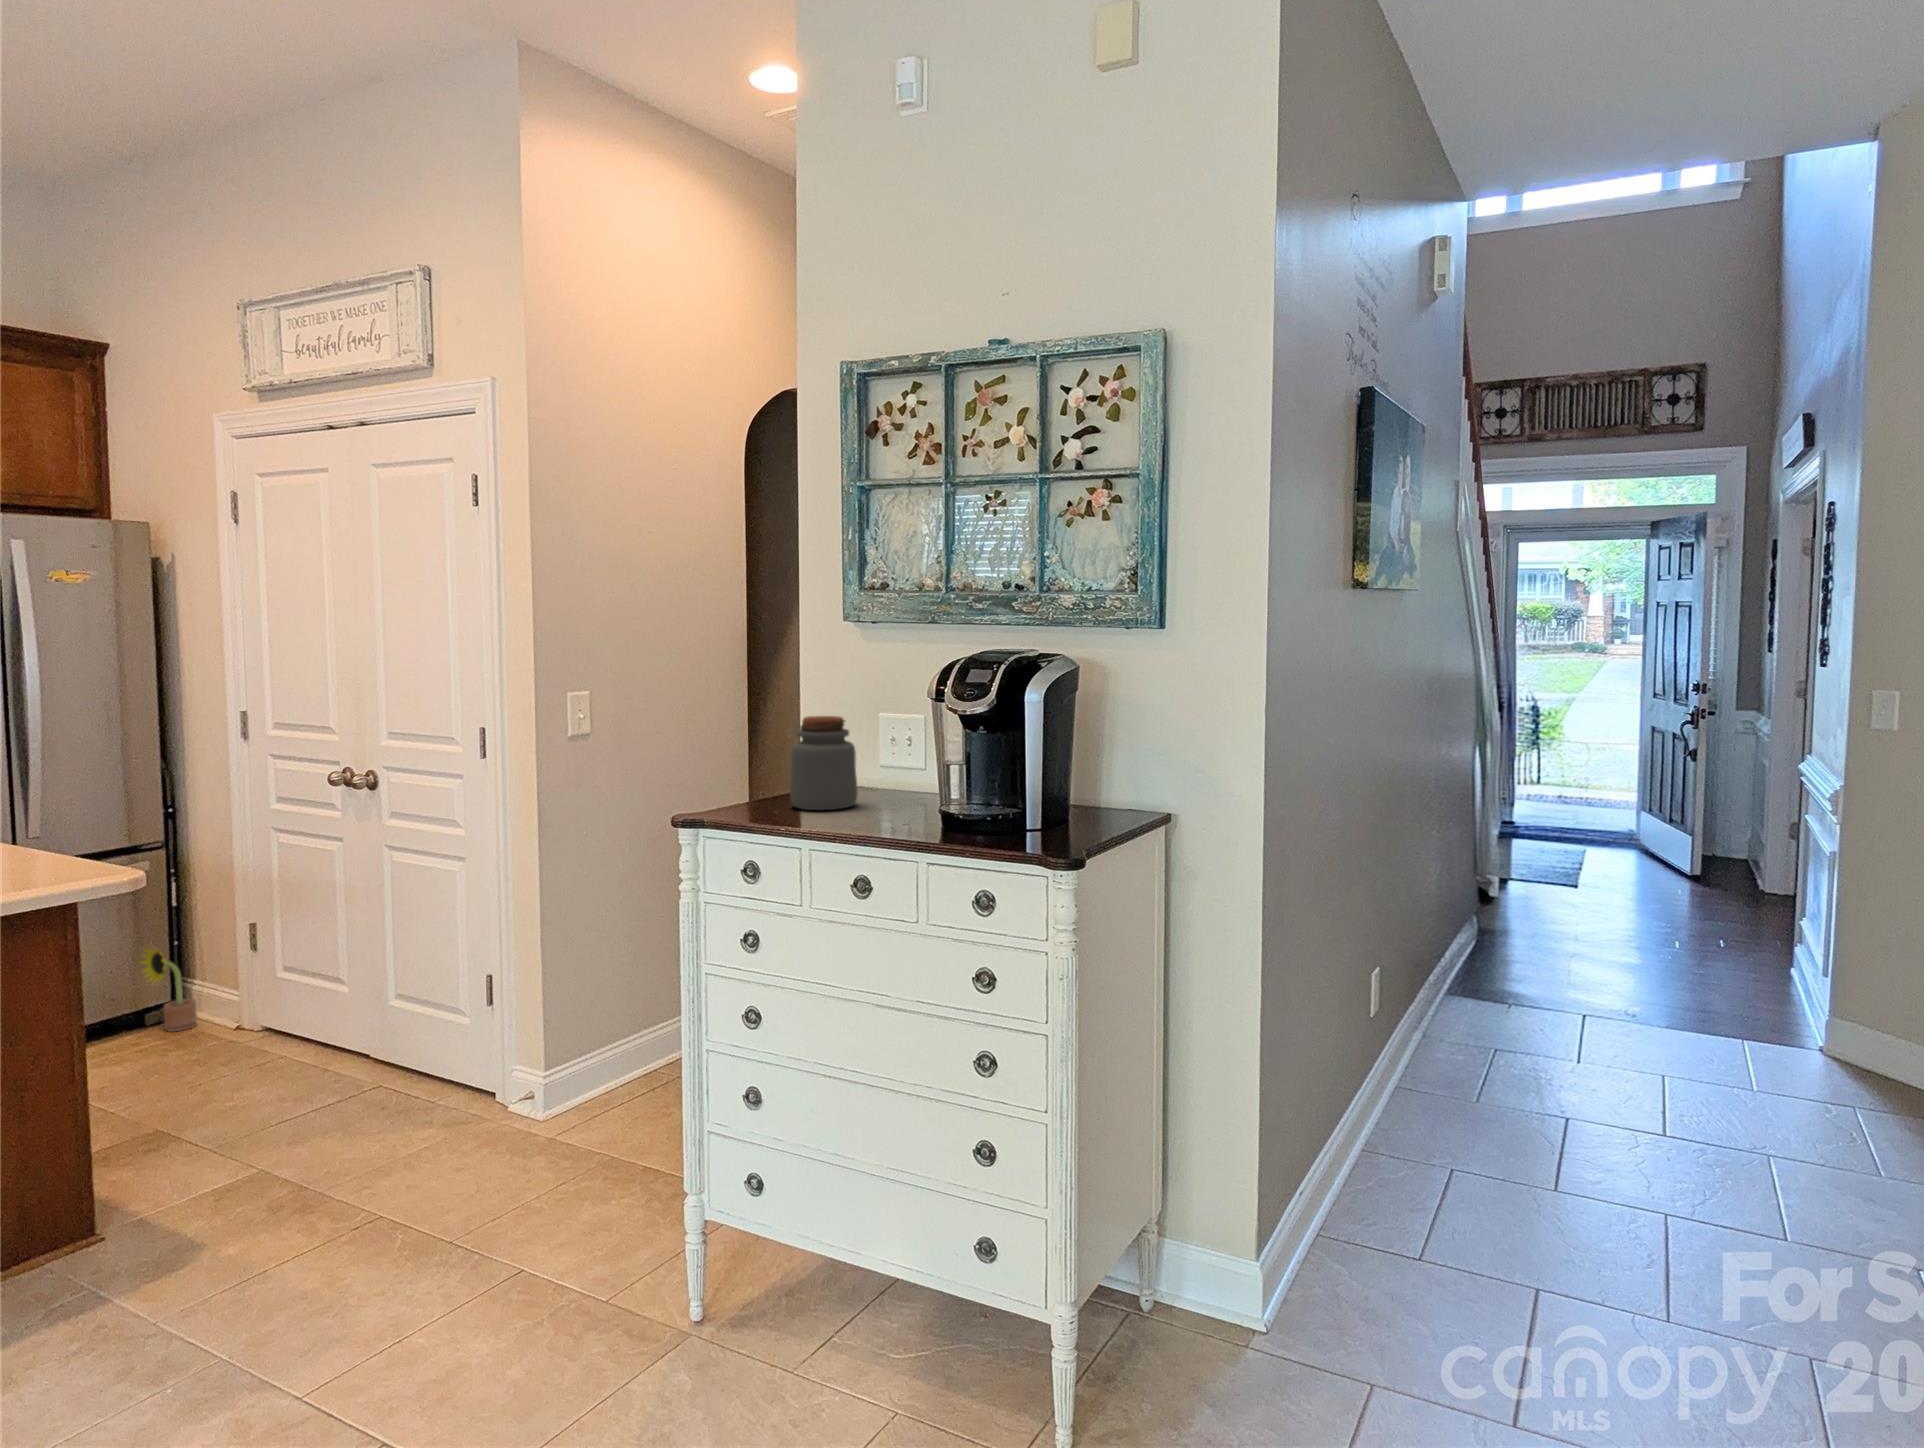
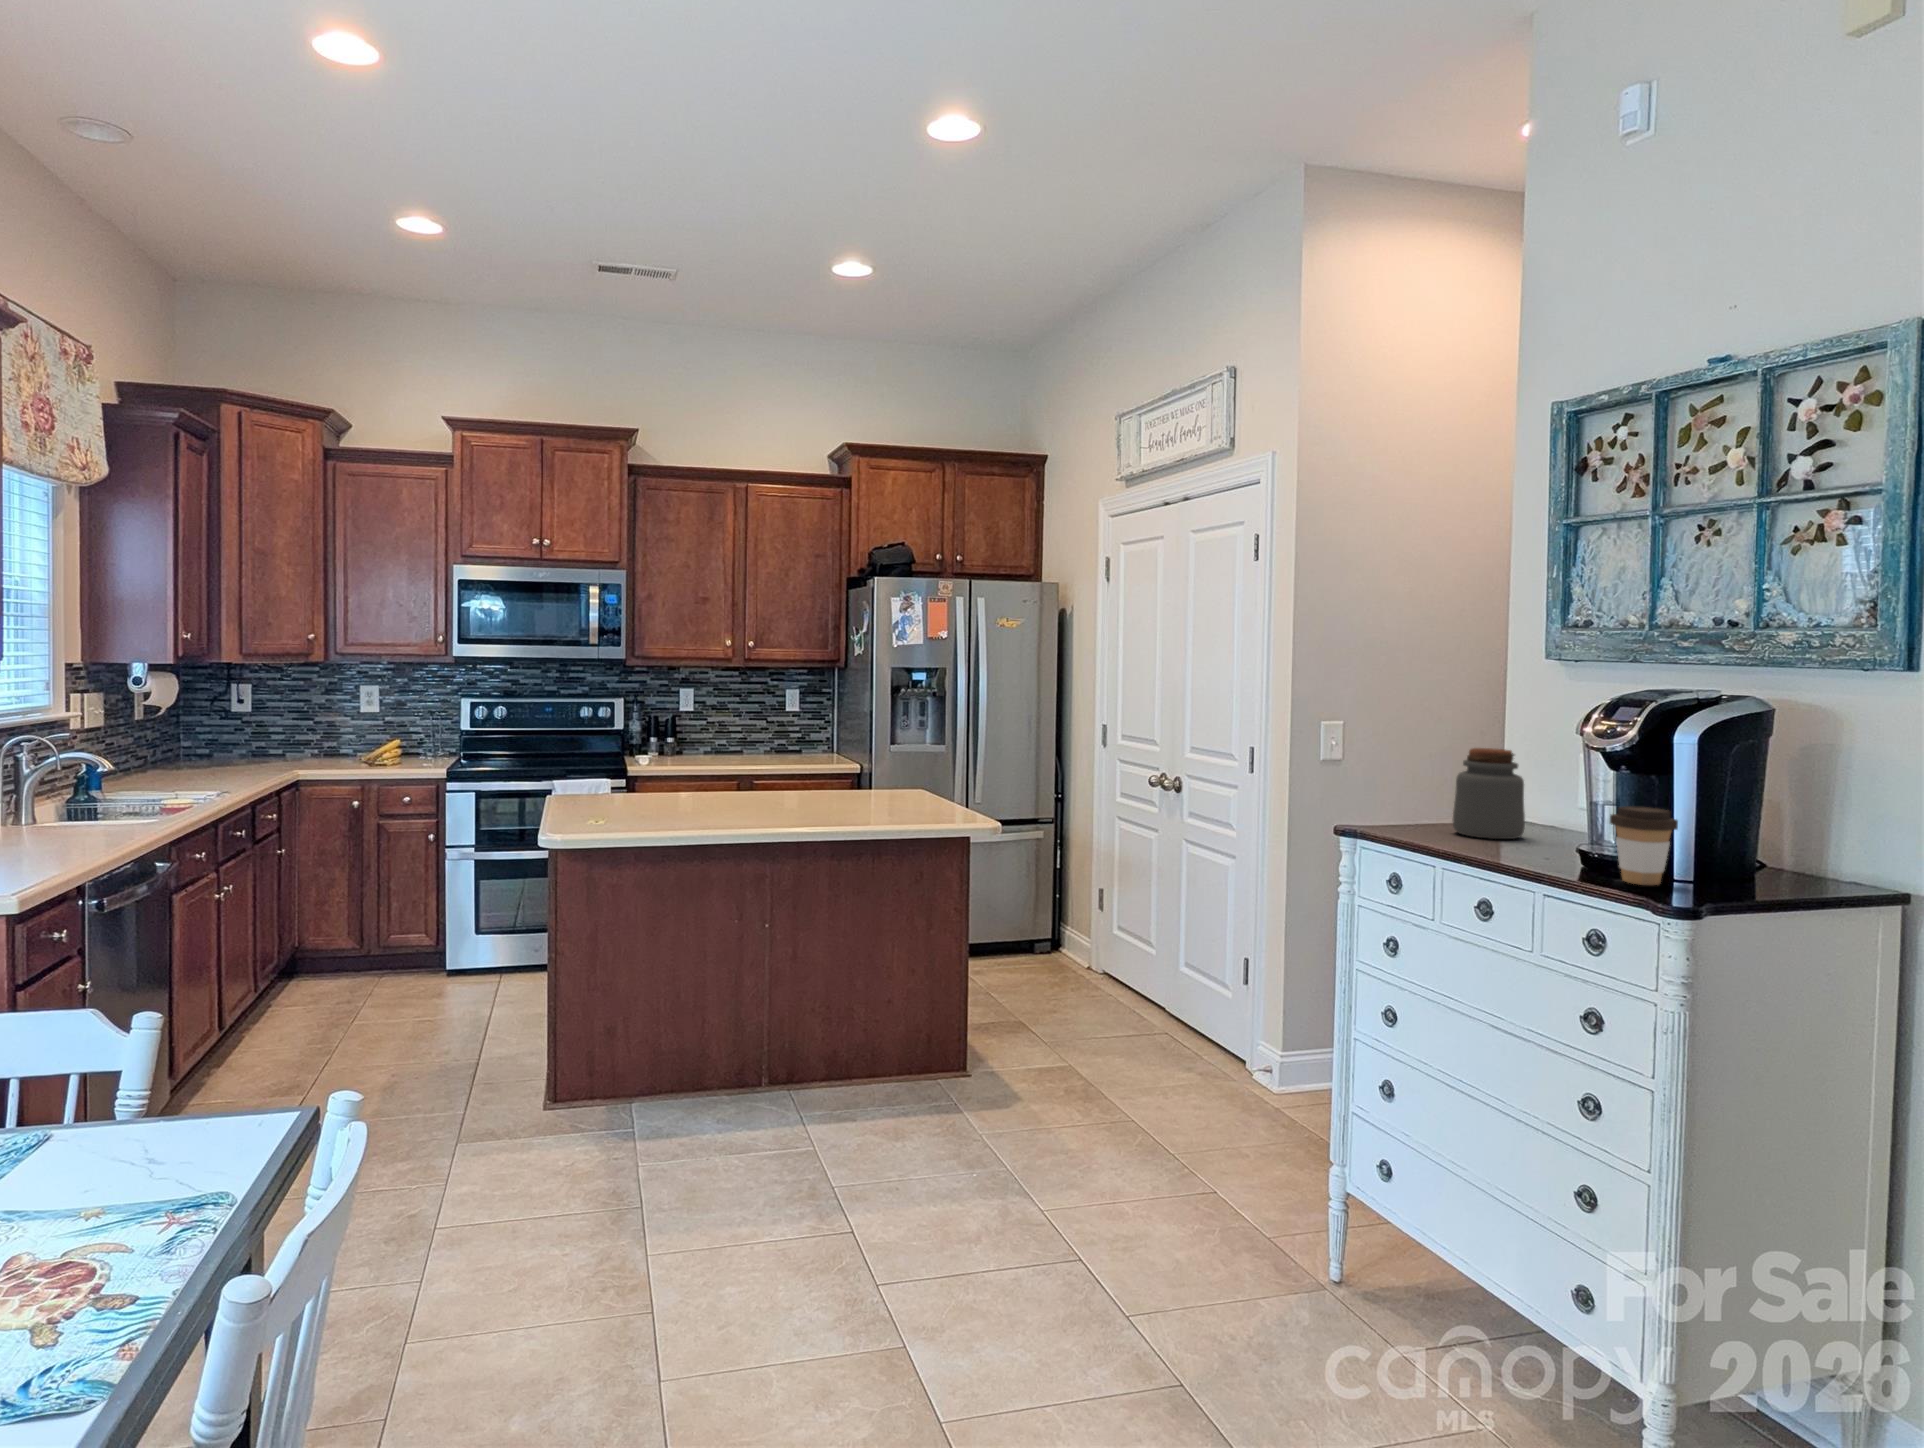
coffee cup: none [985,766,1038,842] -> present [1610,806,1678,885]
decorative plant: present [141,947,197,1032] -> none [1034,892,1066,960]

